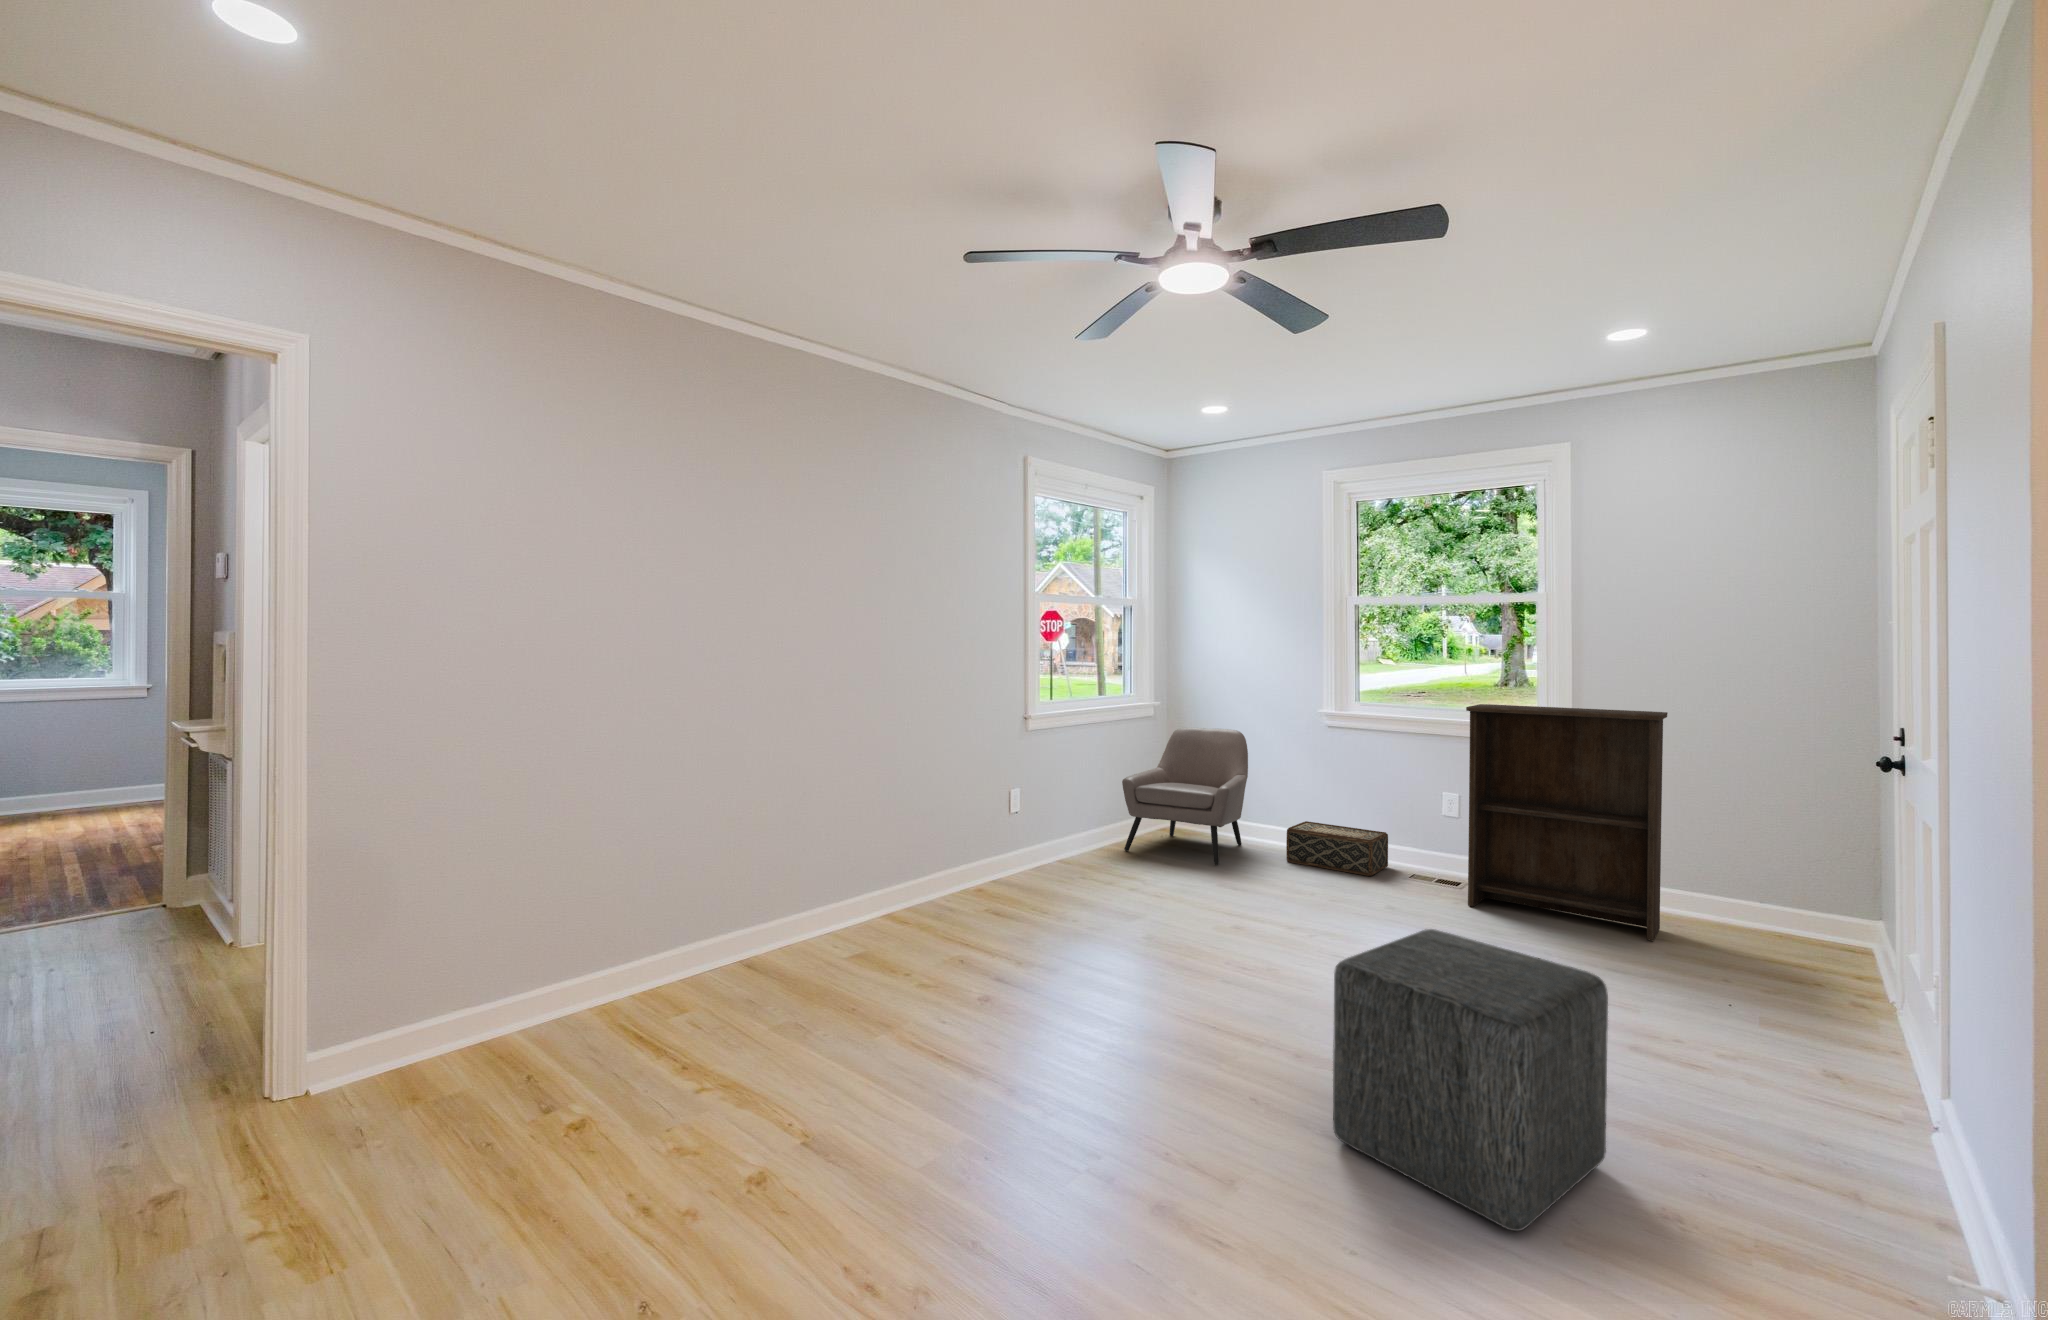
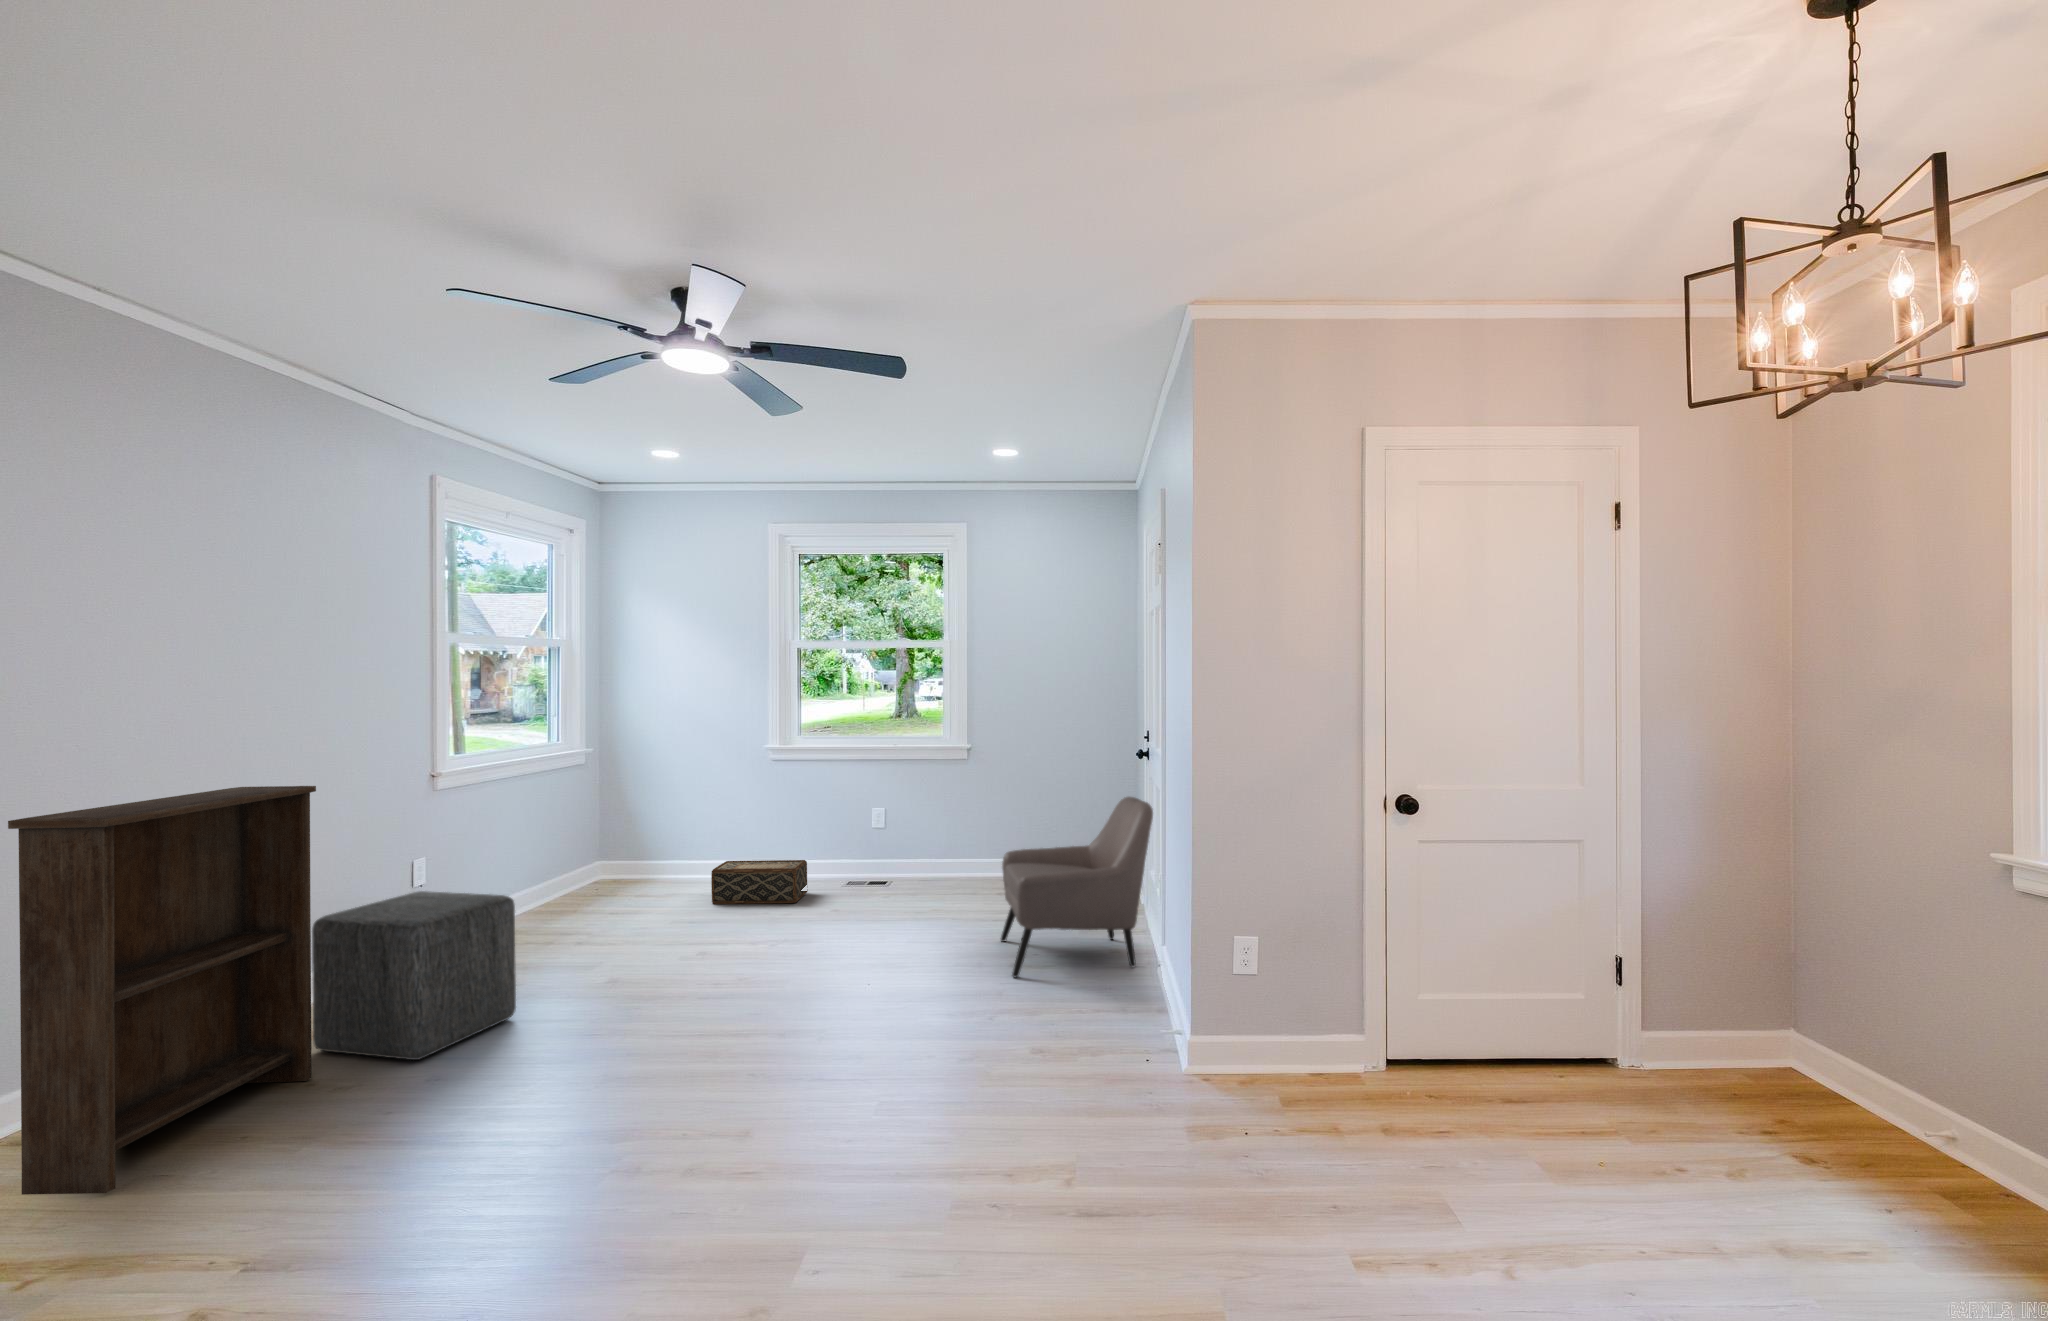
bookshelf: present [1466,704,1668,941] -> present [8,786,316,1195]
armchair: present [1122,728,1248,865] -> present [1001,797,1153,977]
ottoman: present [1333,929,1608,1231] -> present [312,891,516,1060]

